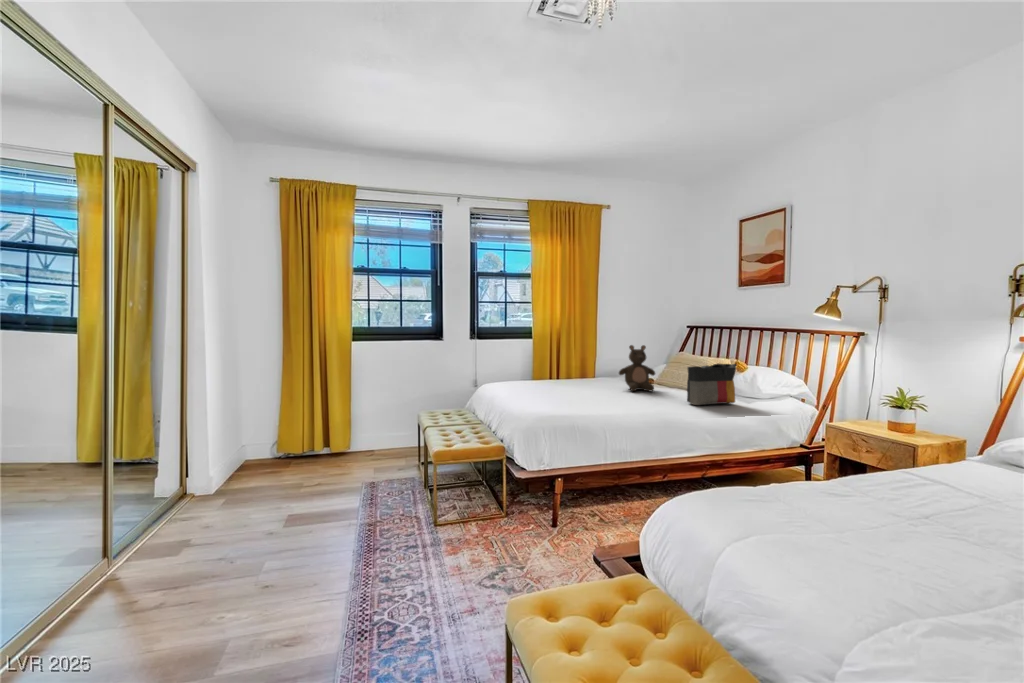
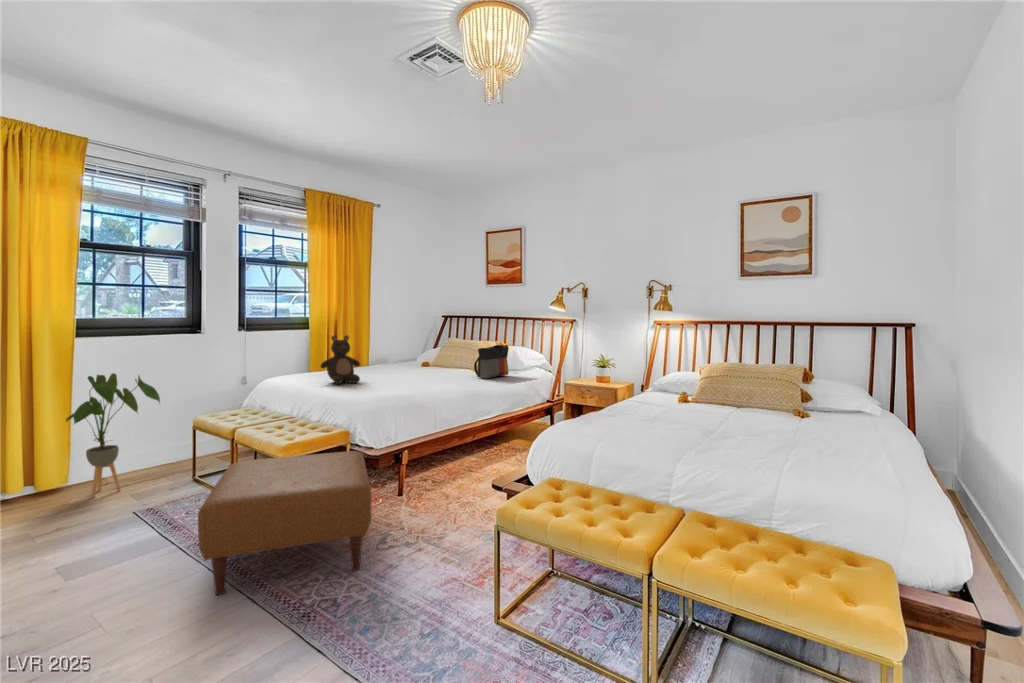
stuffed bear: present [619,345,655,391] -> present [320,335,360,384]
house plant: none [341,369,398,462] -> present [66,373,160,497]
ottoman: none [318,458,501,602] -> present [198,451,371,595]

